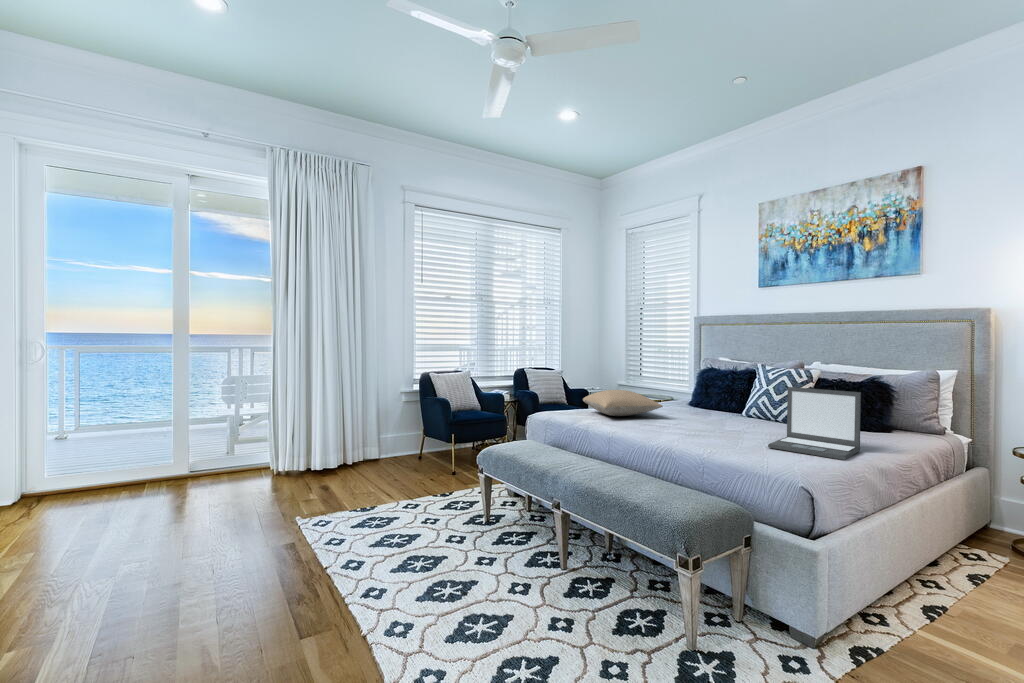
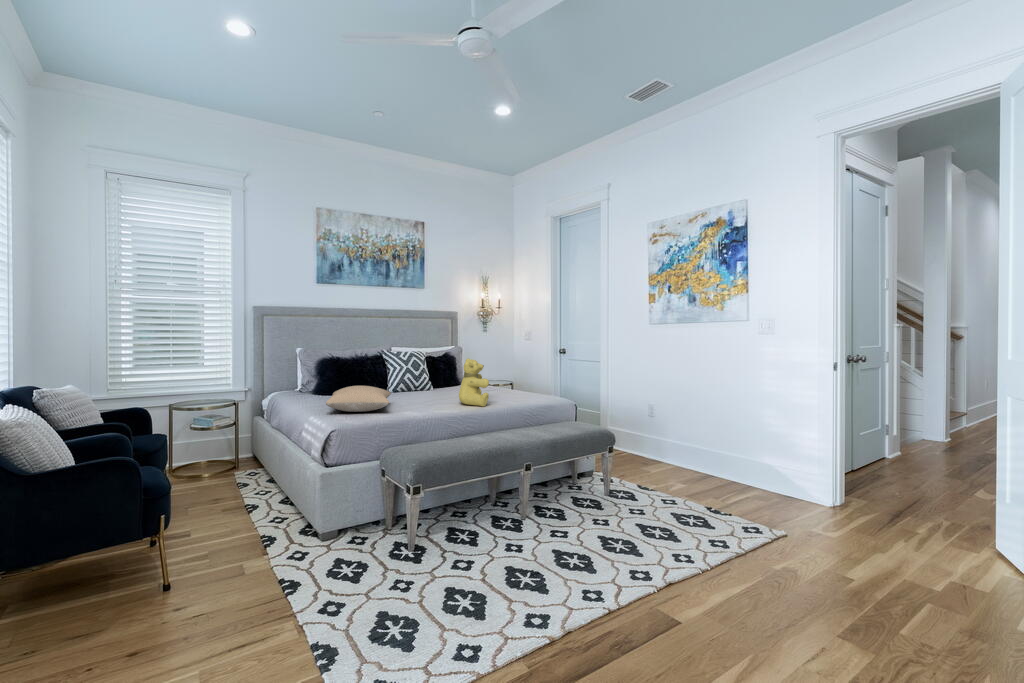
teddy bear: none [689,372,745,442] -> present [459,358,489,407]
laptop: present [768,387,861,460] -> none [483,362,532,400]

